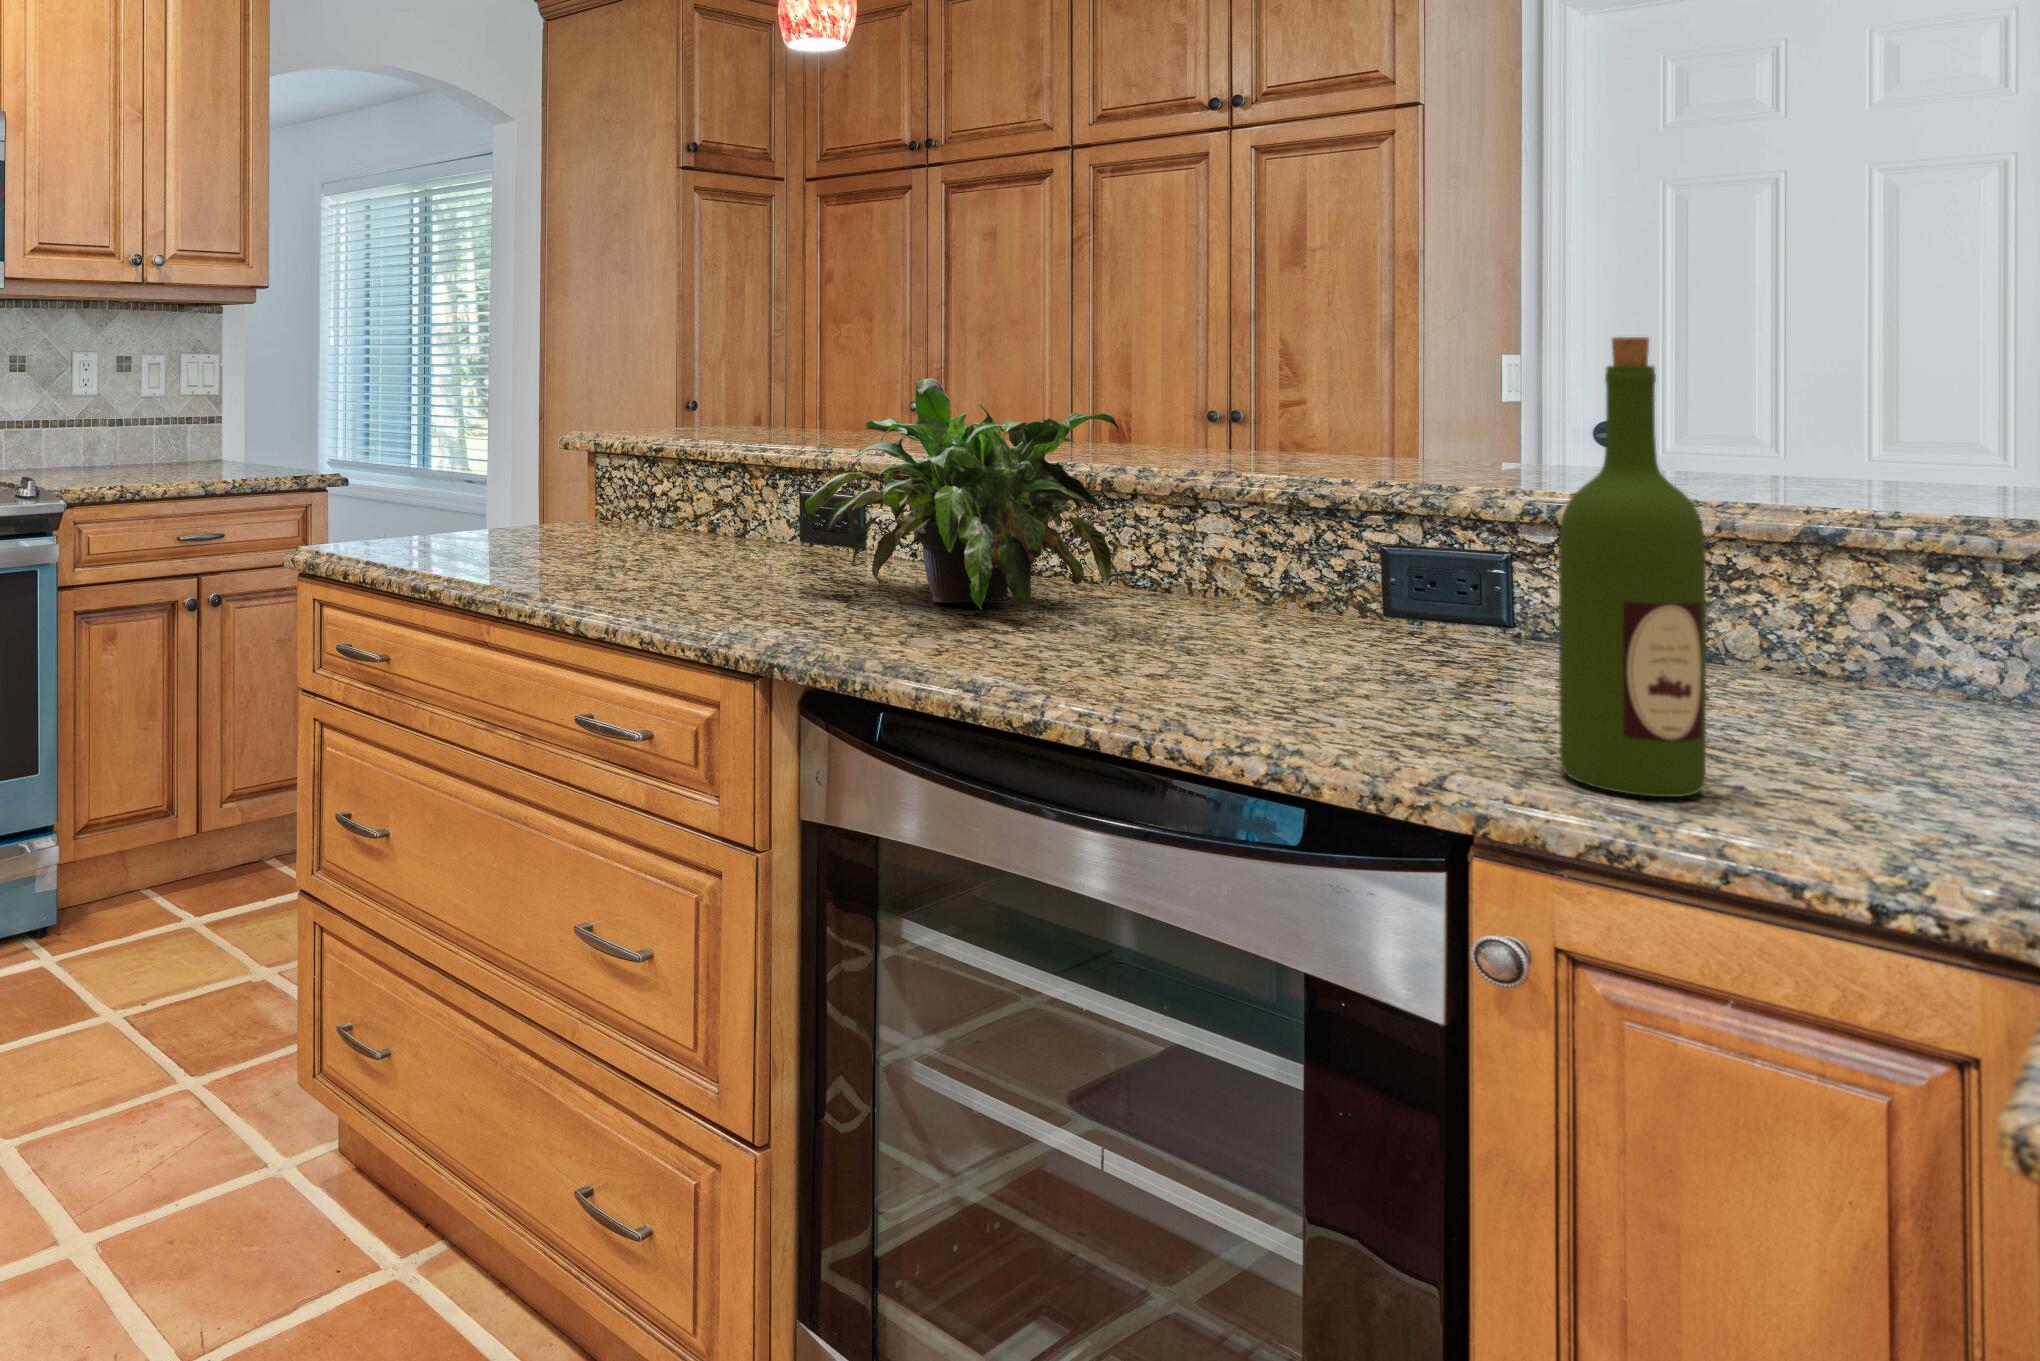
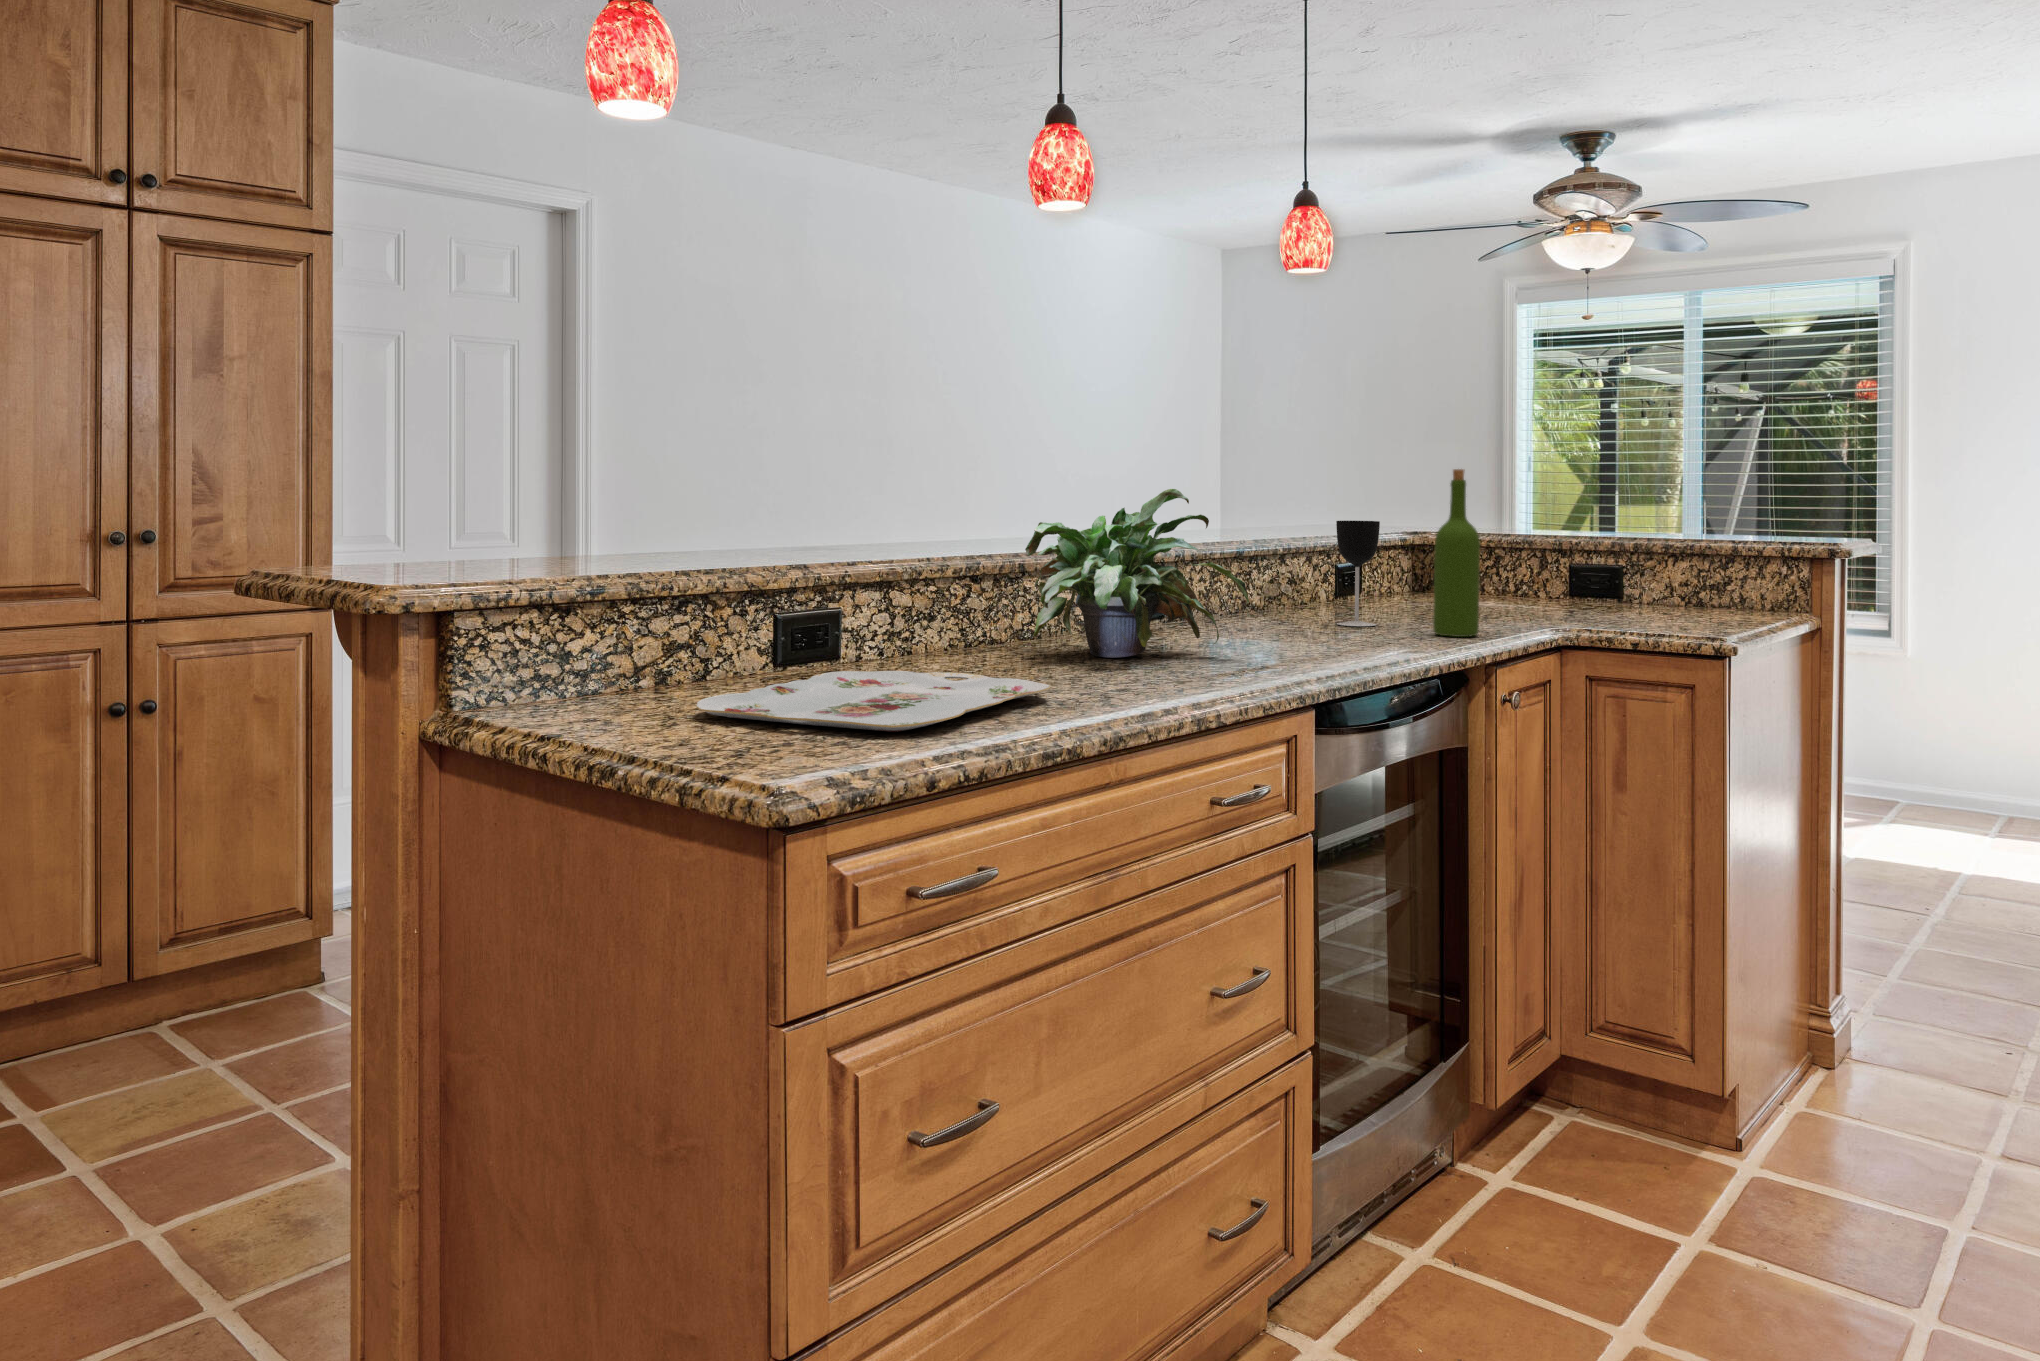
wine glass: none [1749,468,1896,756] -> present [1336,521,1380,626]
serving tray: none [395,526,700,571] -> present [696,671,1050,732]

